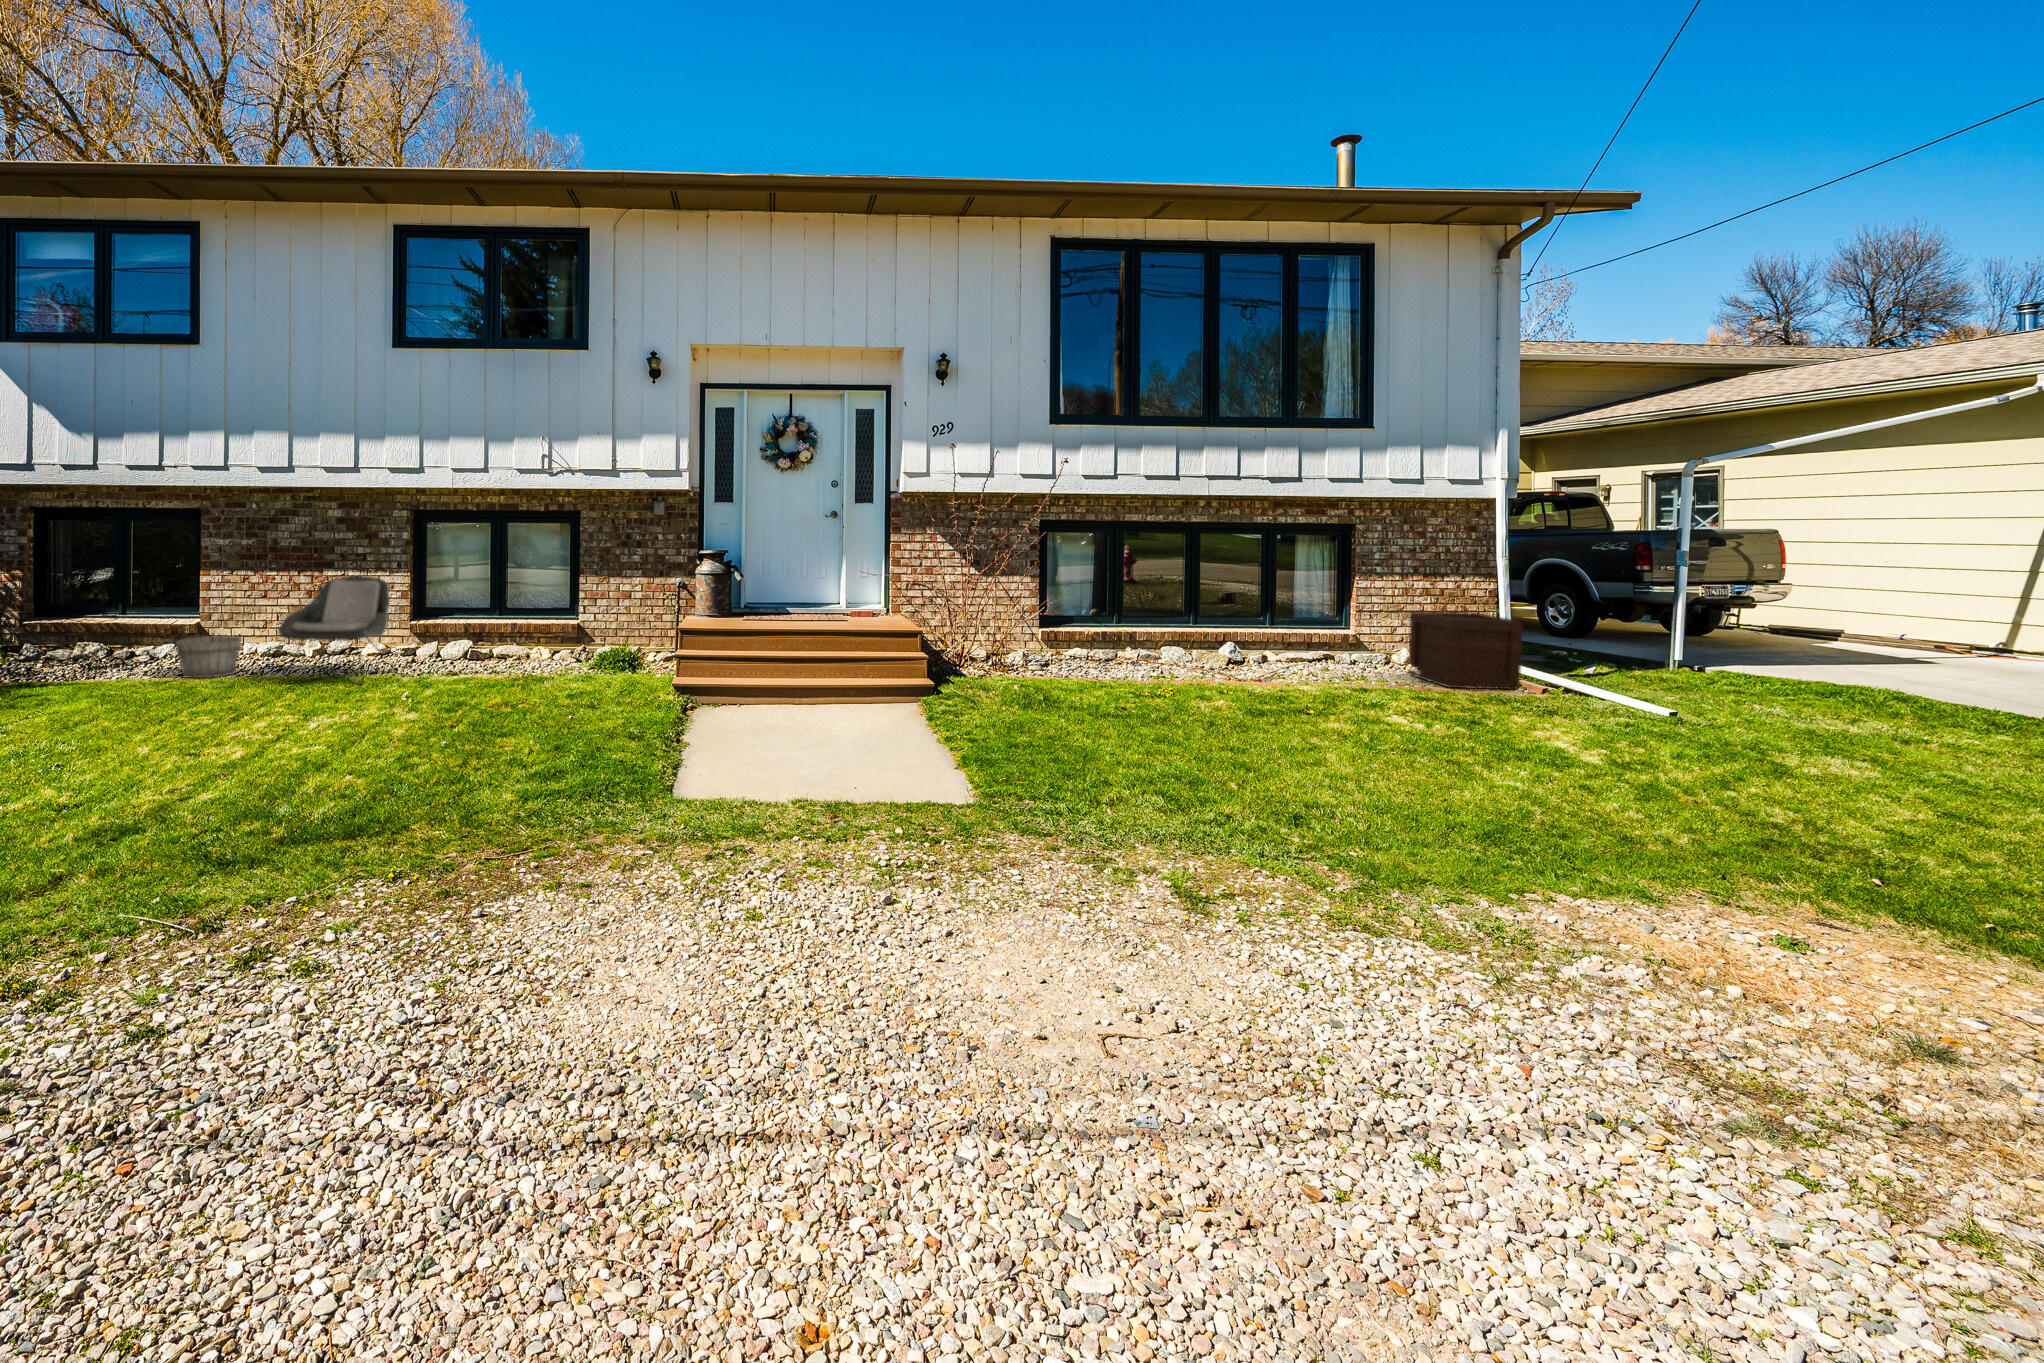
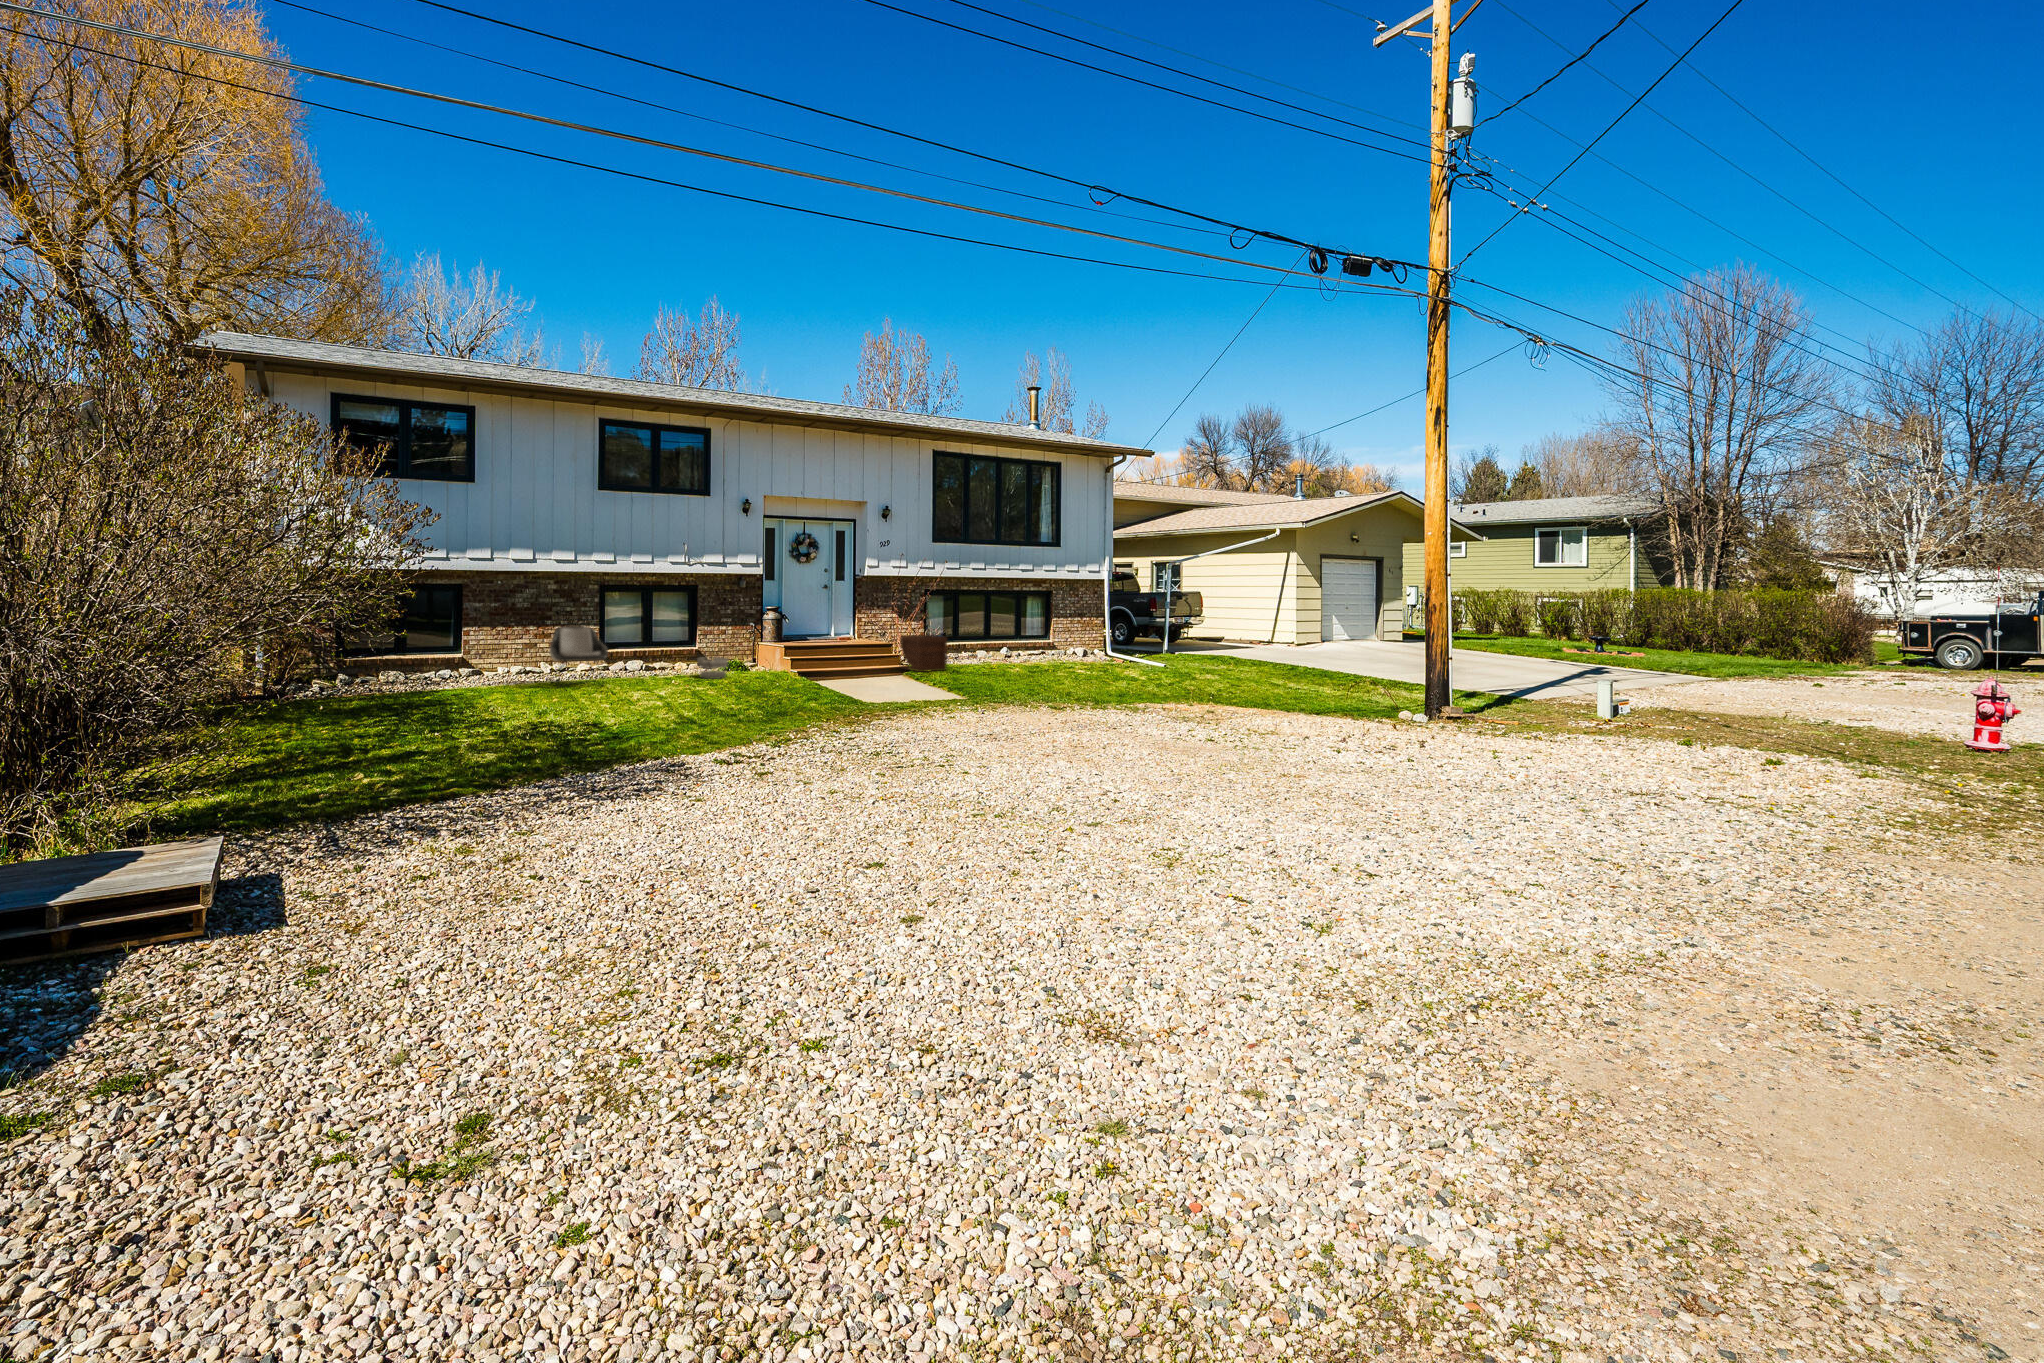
wooden crate: present [1408,611,1523,689] -> present [900,635,947,672]
wooden bucket: present [176,633,242,678] -> present [697,657,728,679]

